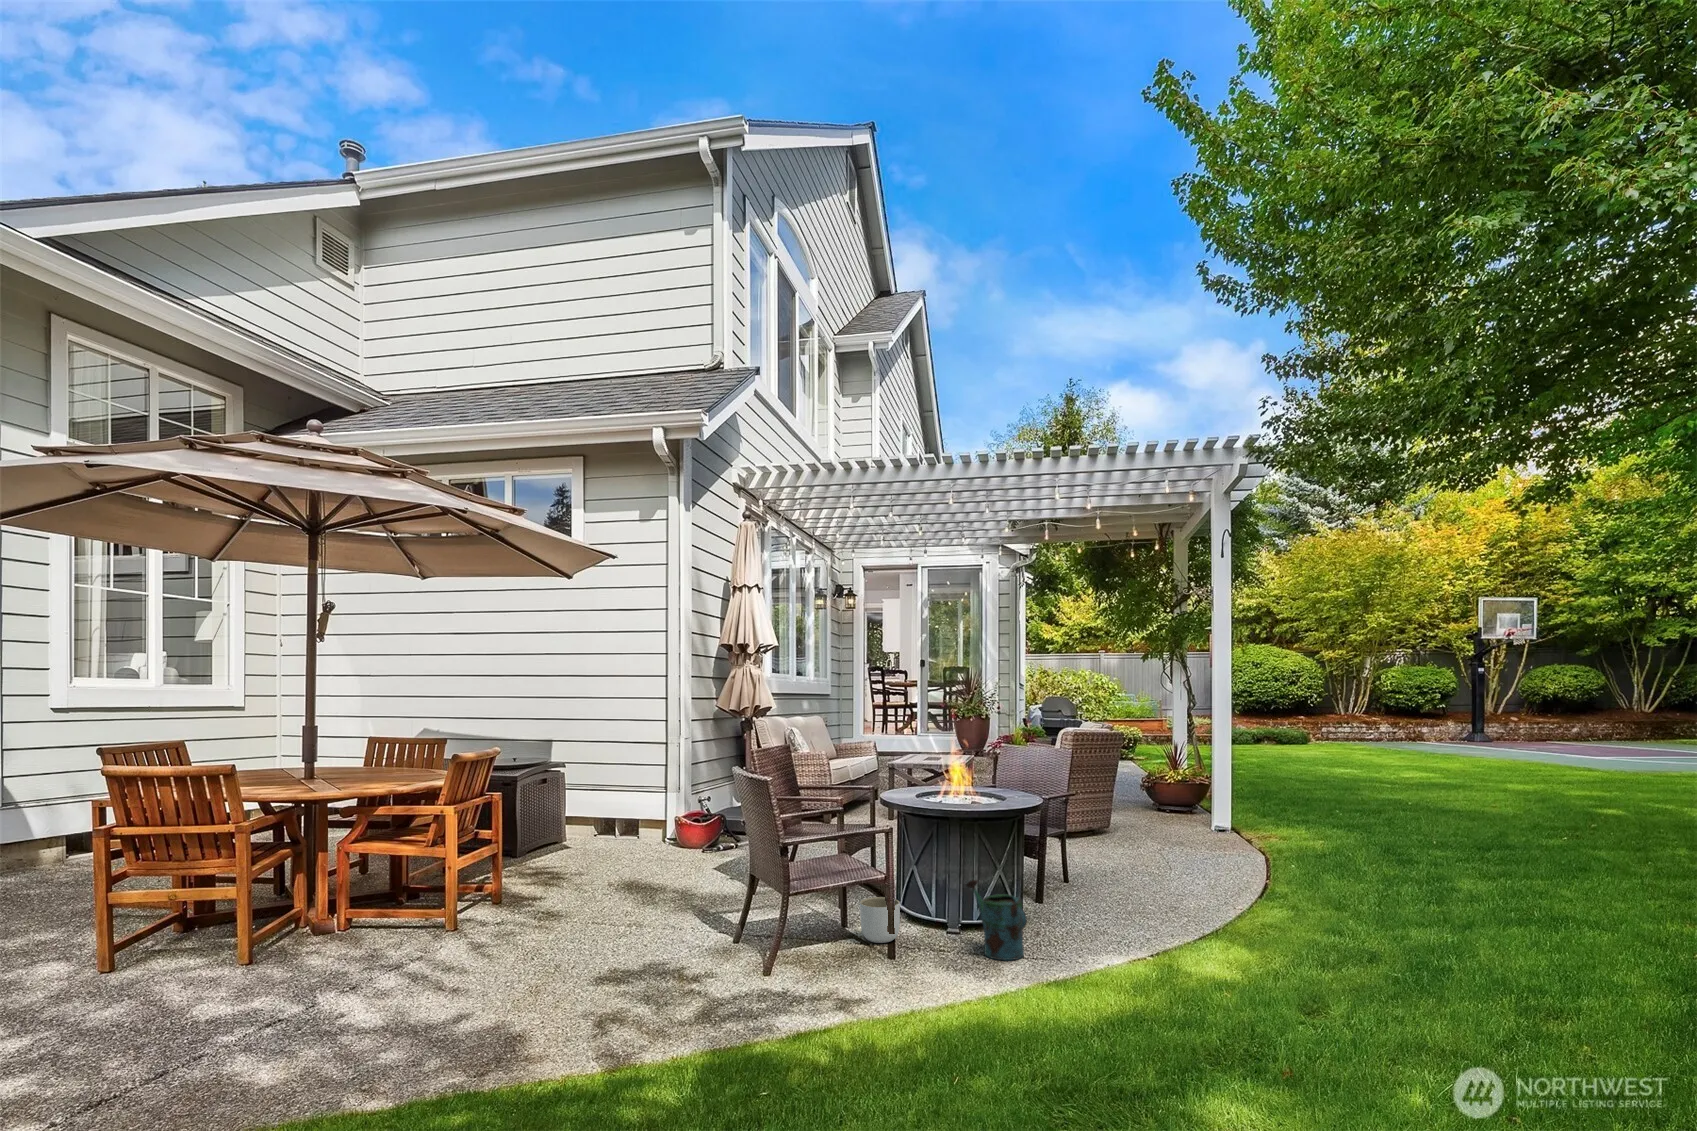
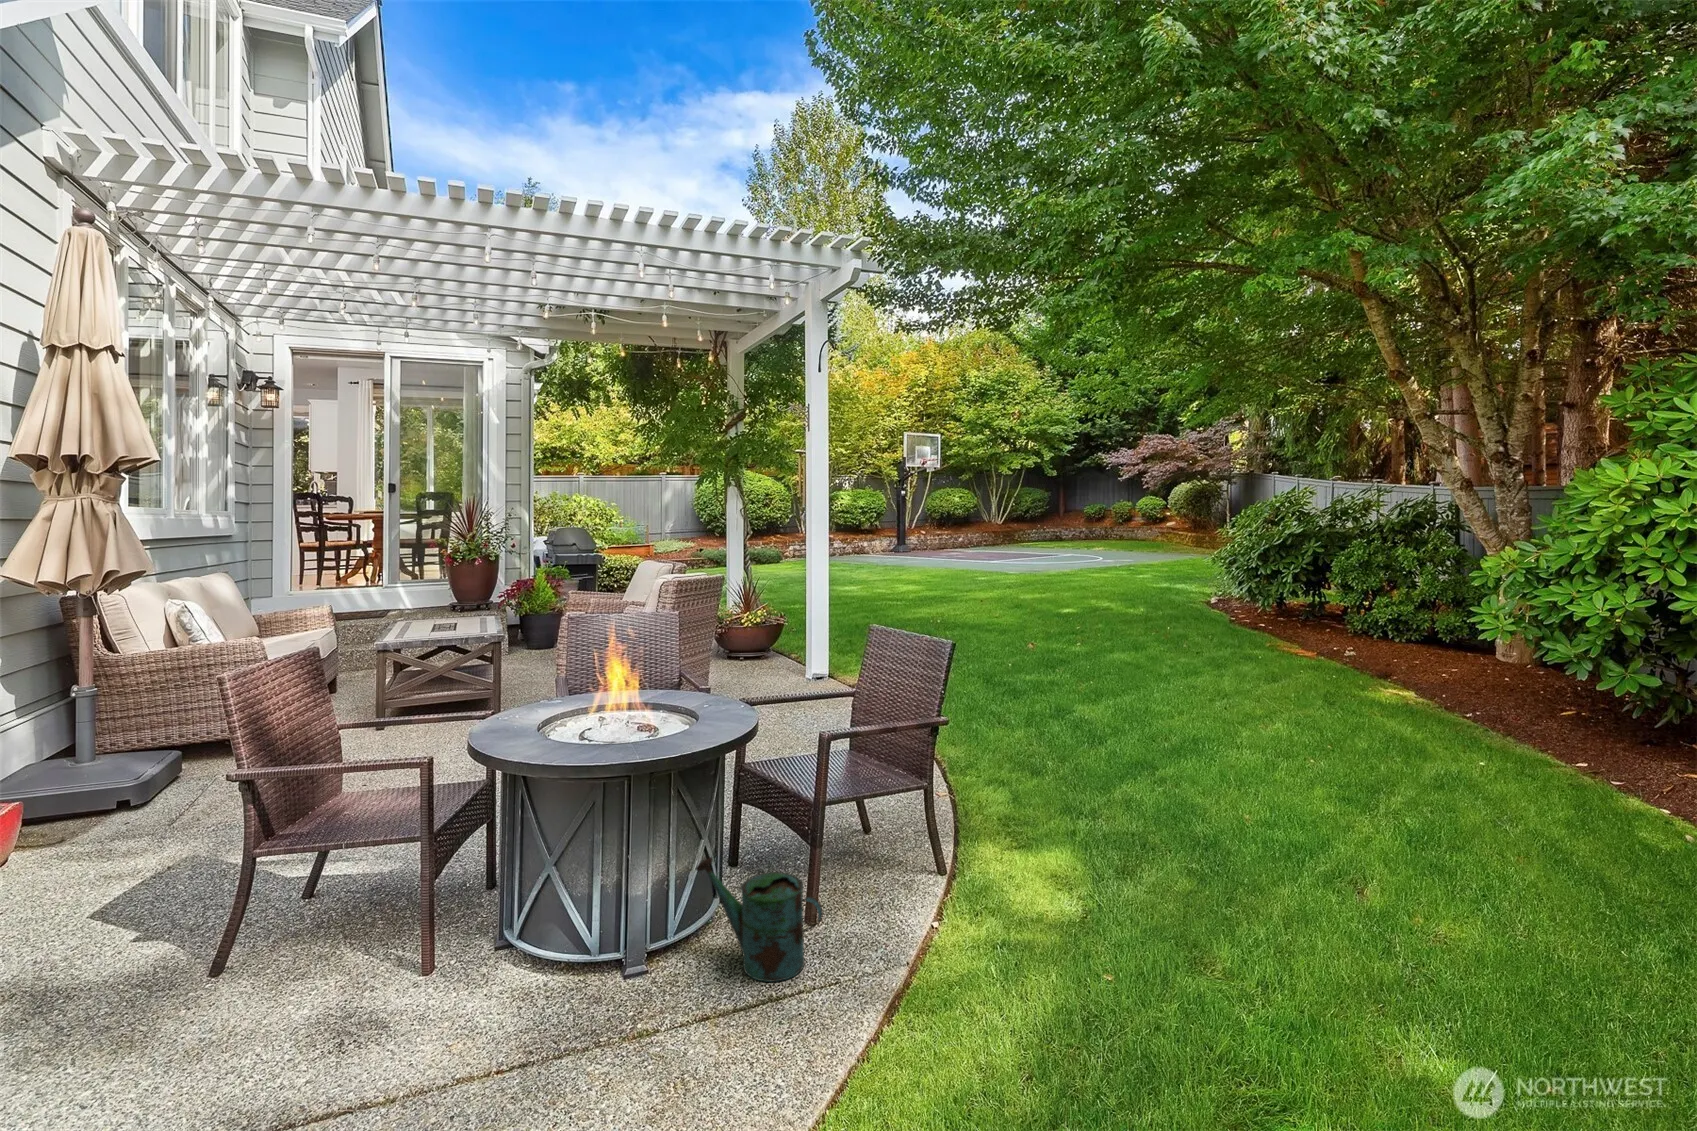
planter: present [860,897,900,943] -> none [516,918,590,1008]

